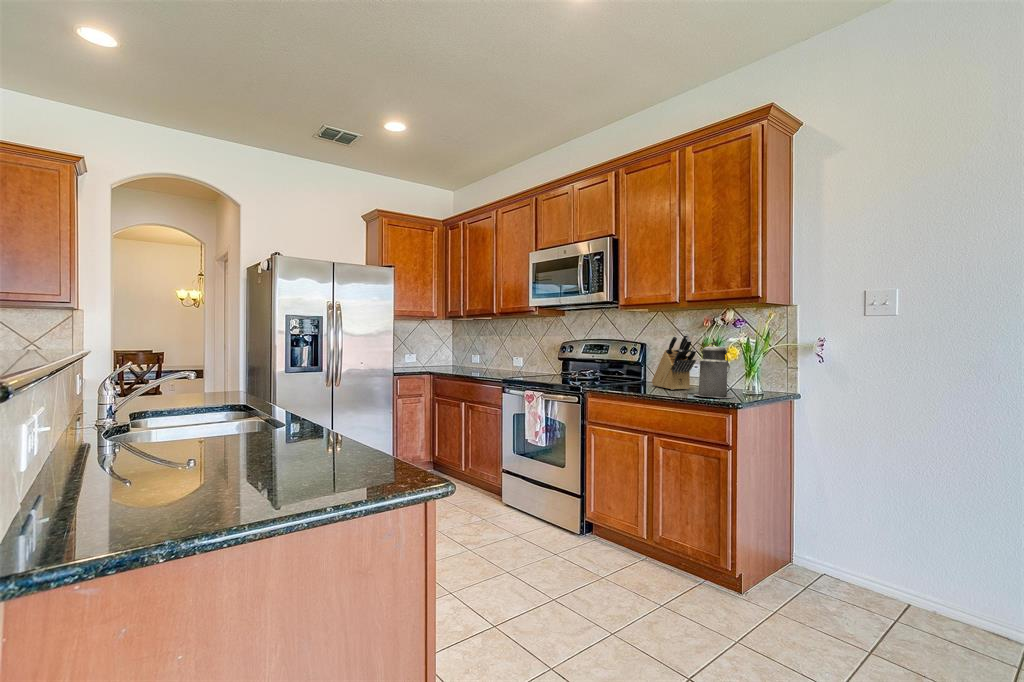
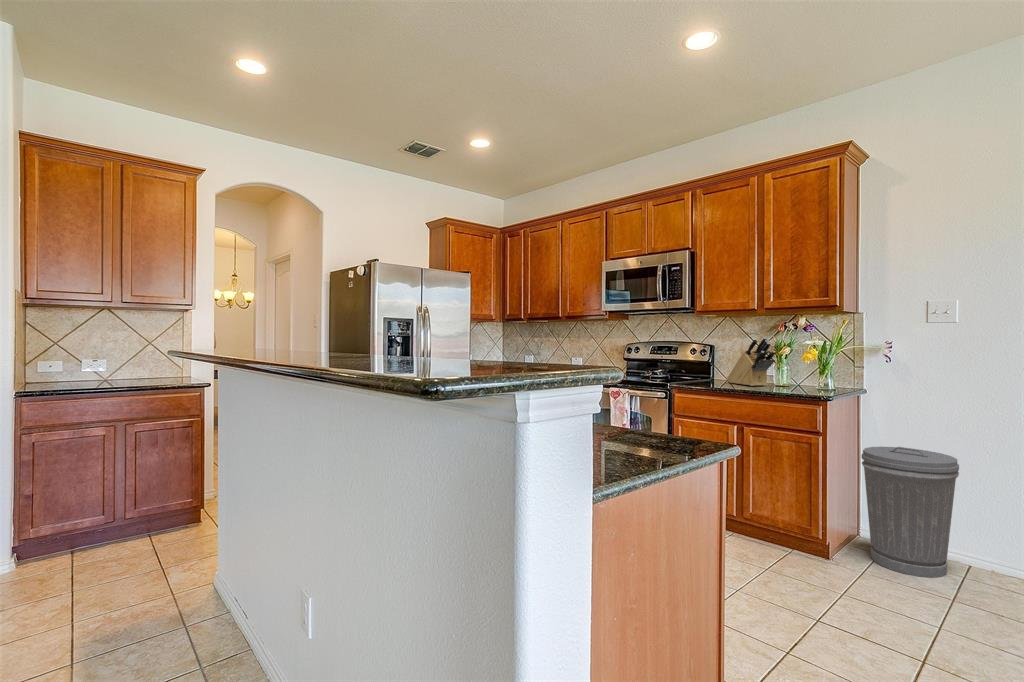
canister: present [694,342,734,398] -> none [778,344,816,393]
trash can: none [783,462,892,621] -> present [861,447,959,578]

